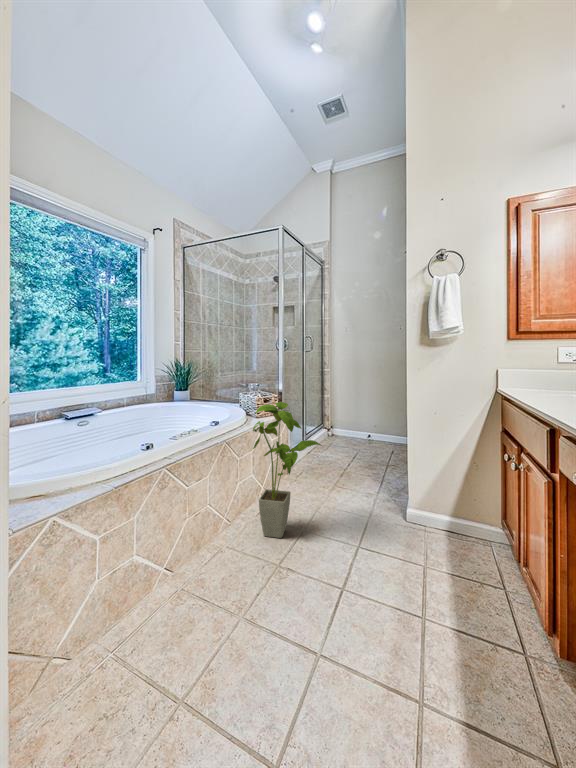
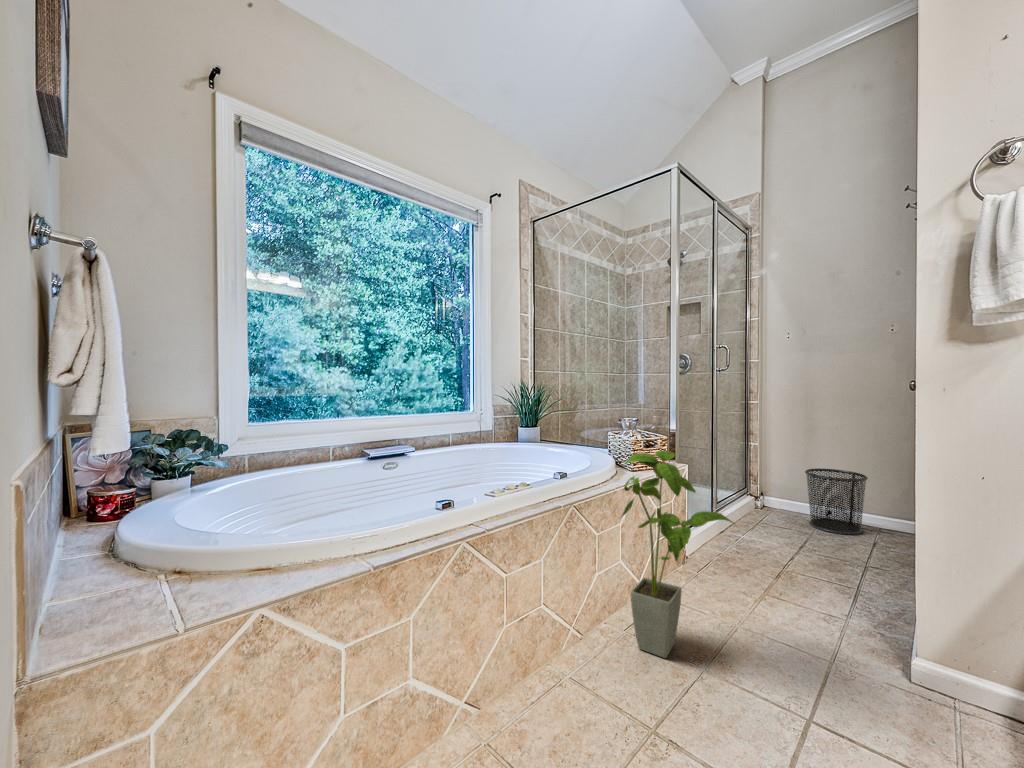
waste bin: none [356,409,388,448] -> present [805,469,868,535]

